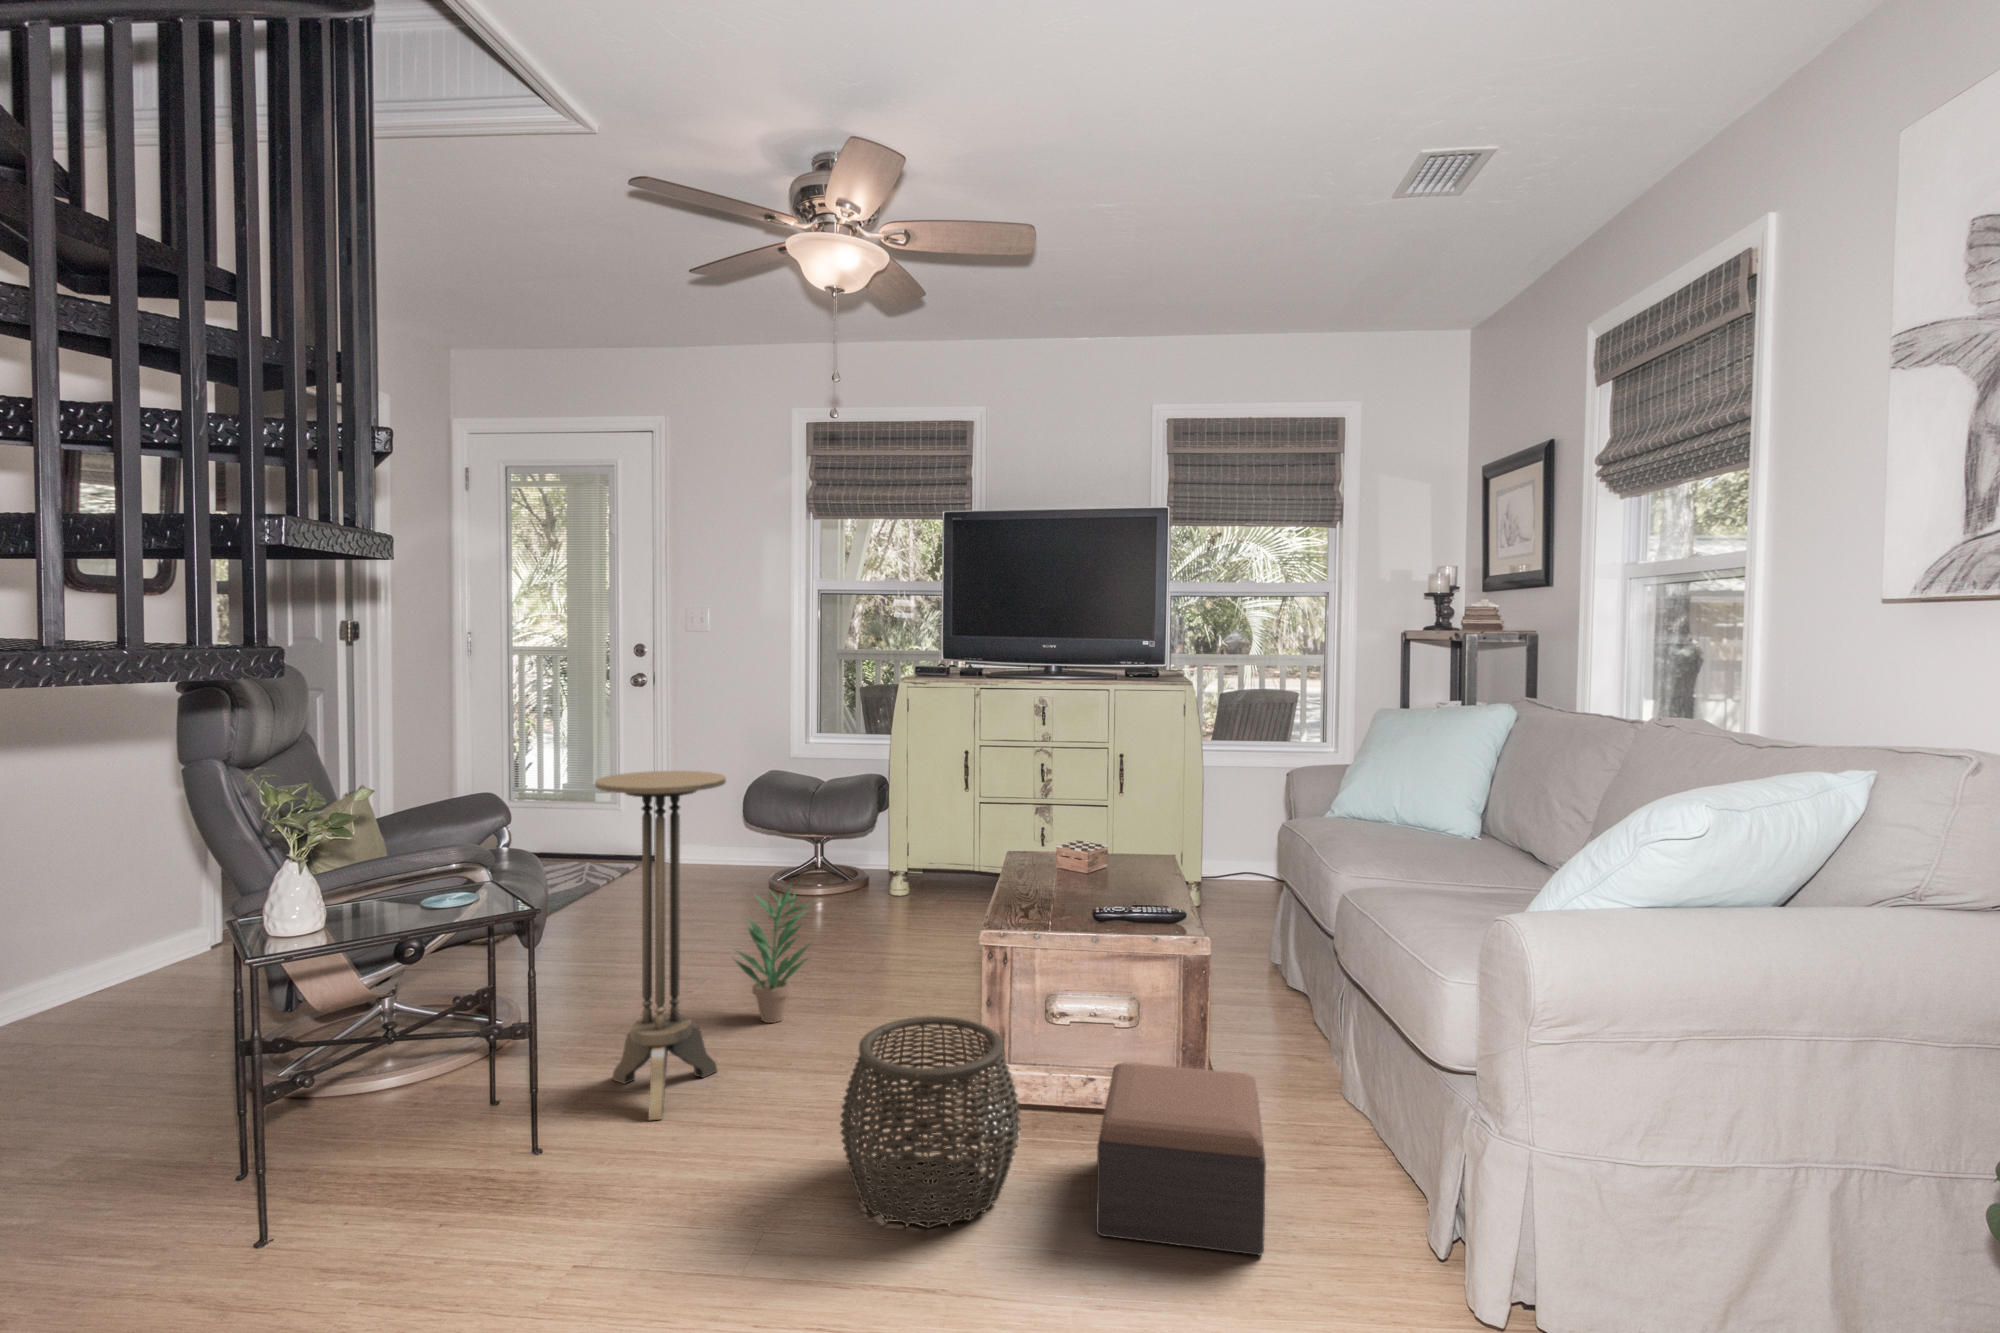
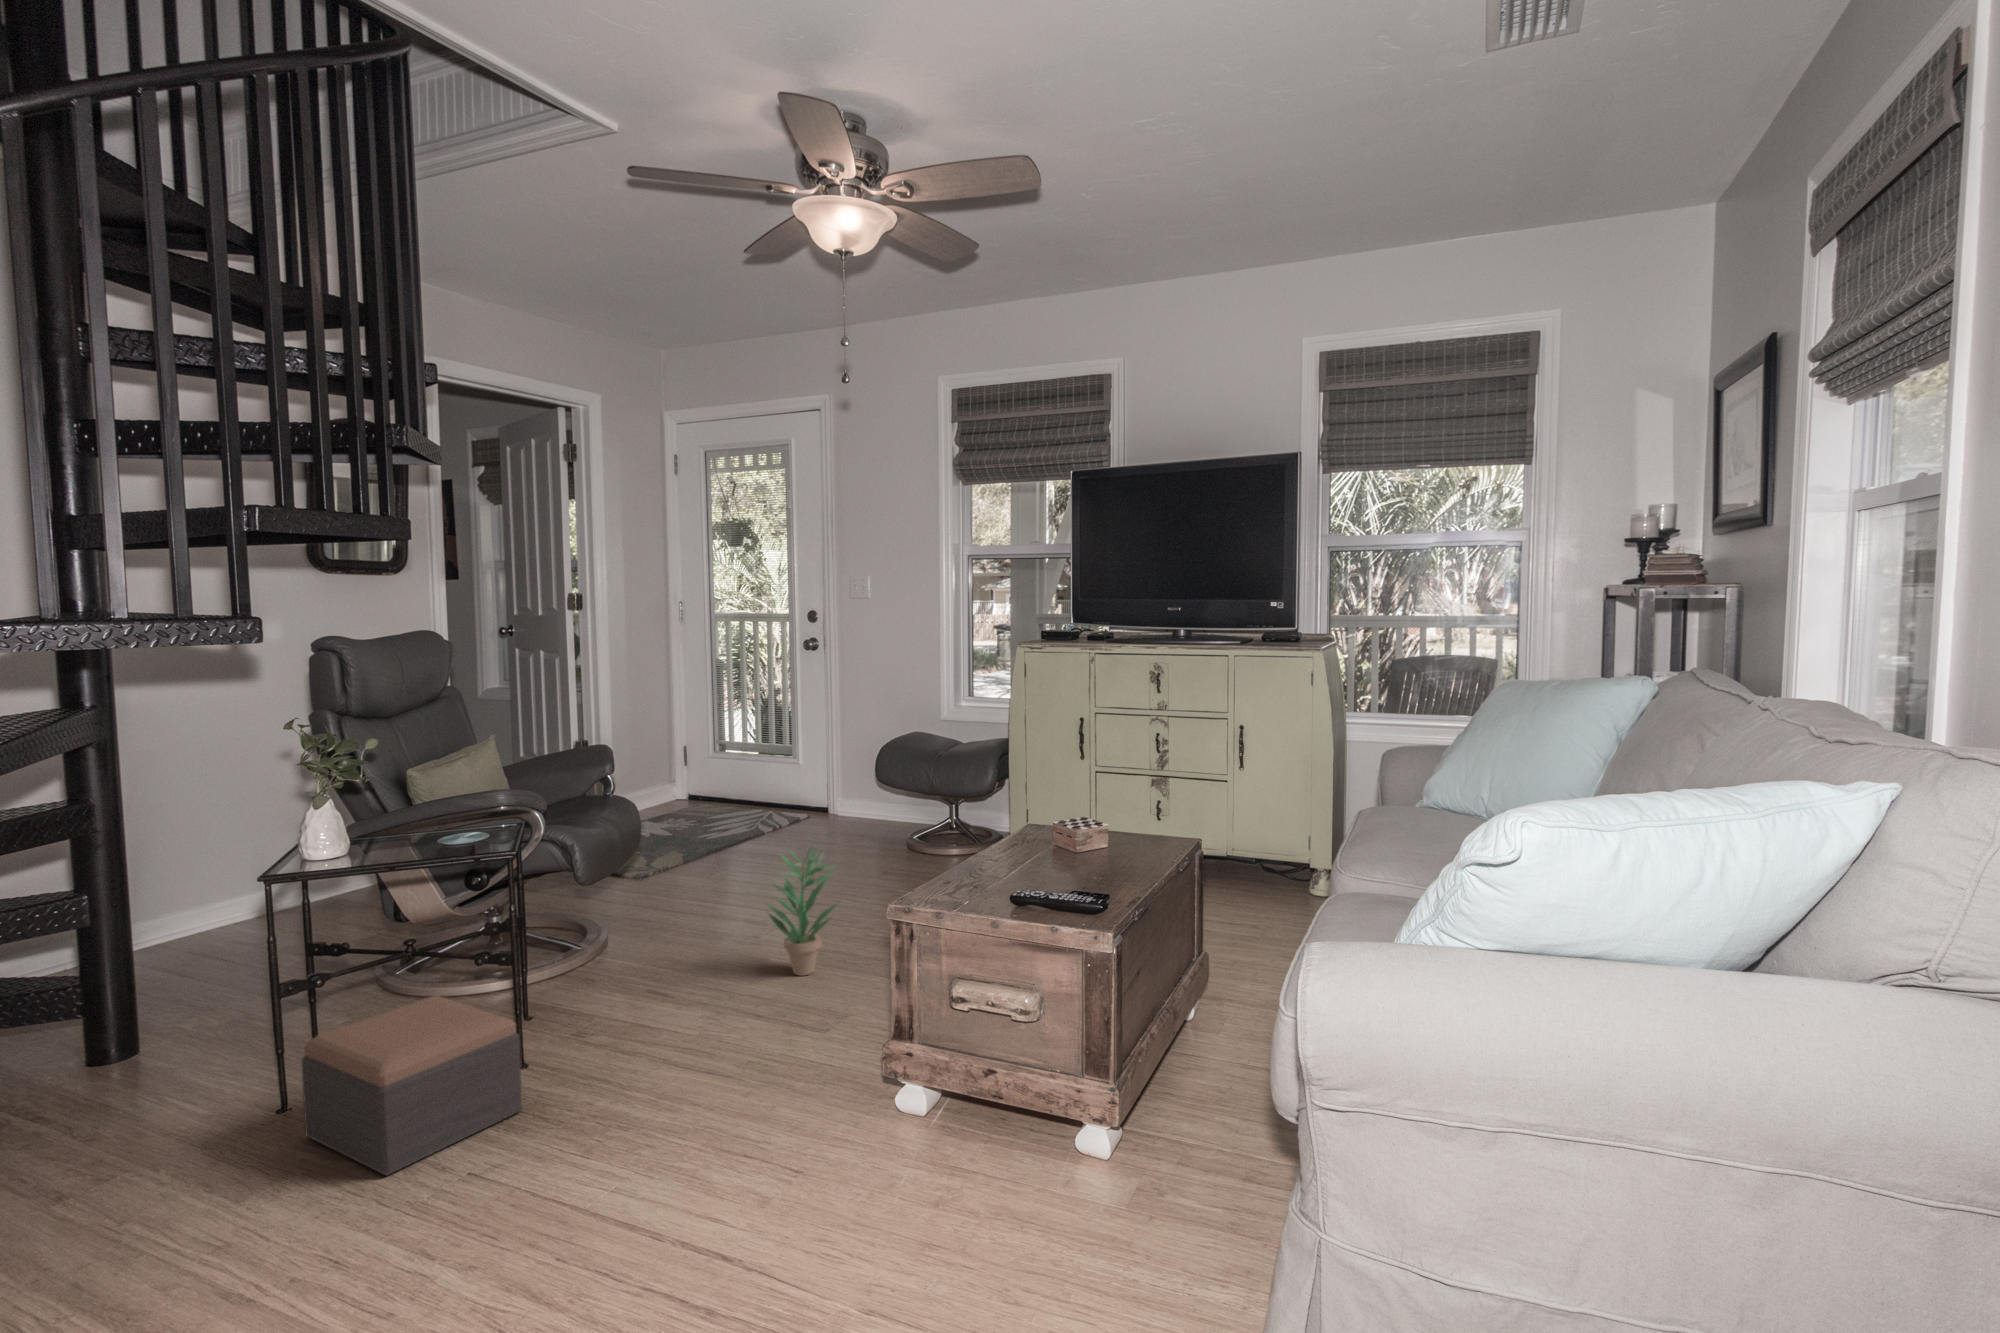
side table: present [595,771,726,1120] -> none [584,734,717,1053]
woven basket: present [840,1016,1021,1228] -> none [708,987,886,1195]
footstool: present [1096,1062,1266,1255] -> present [302,996,522,1176]

